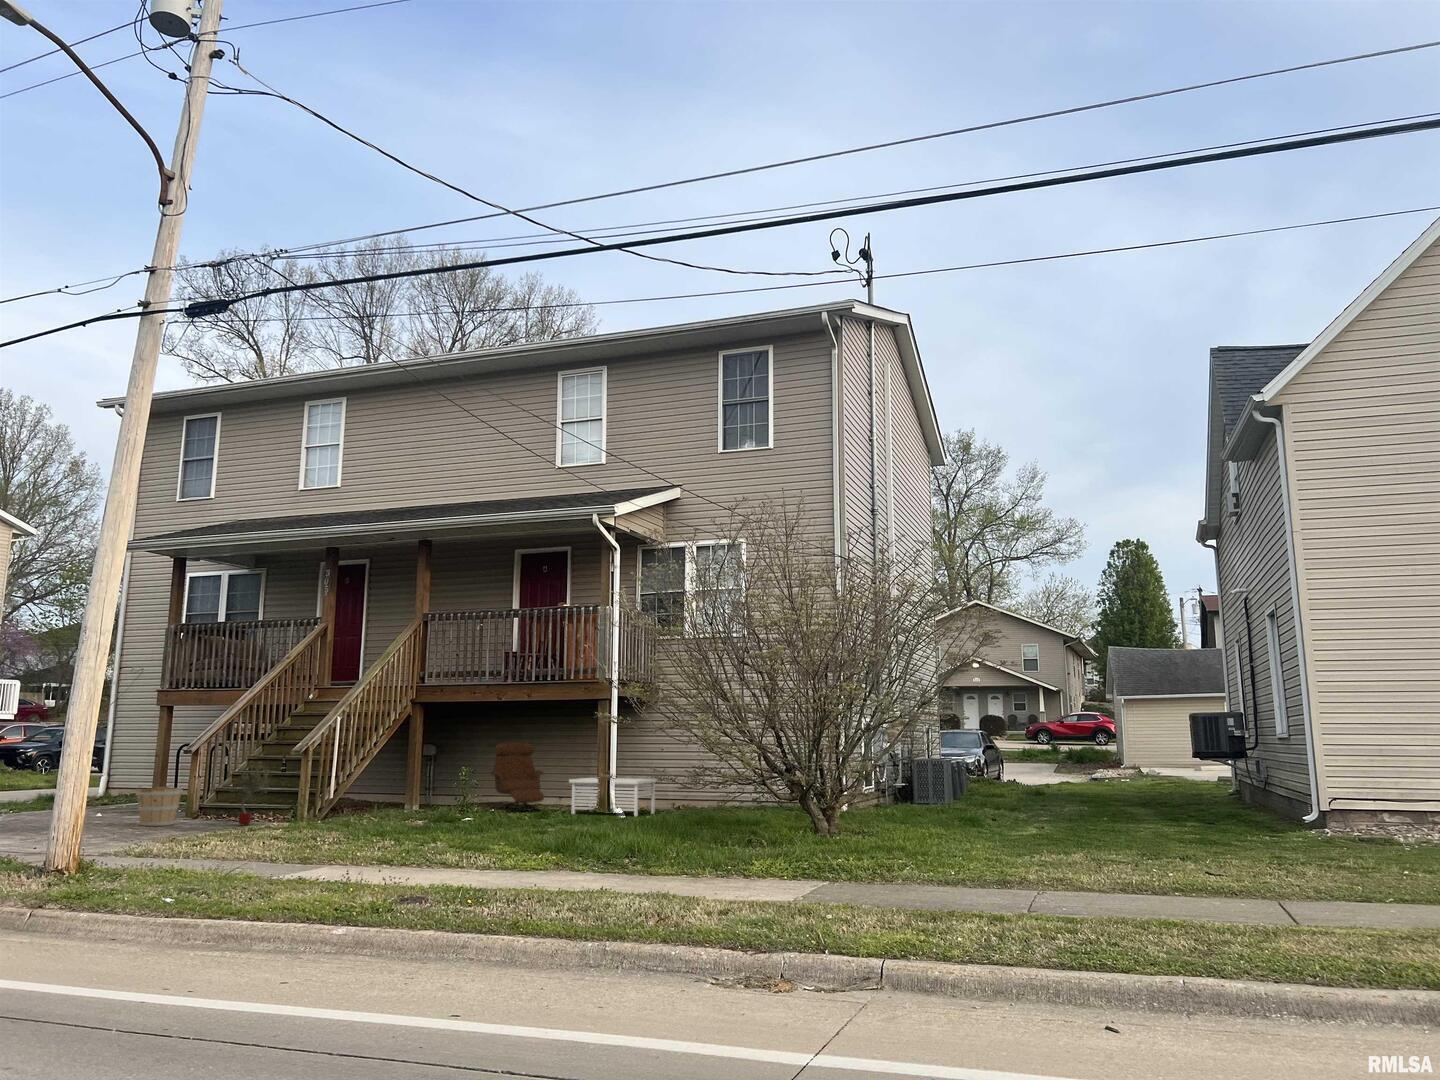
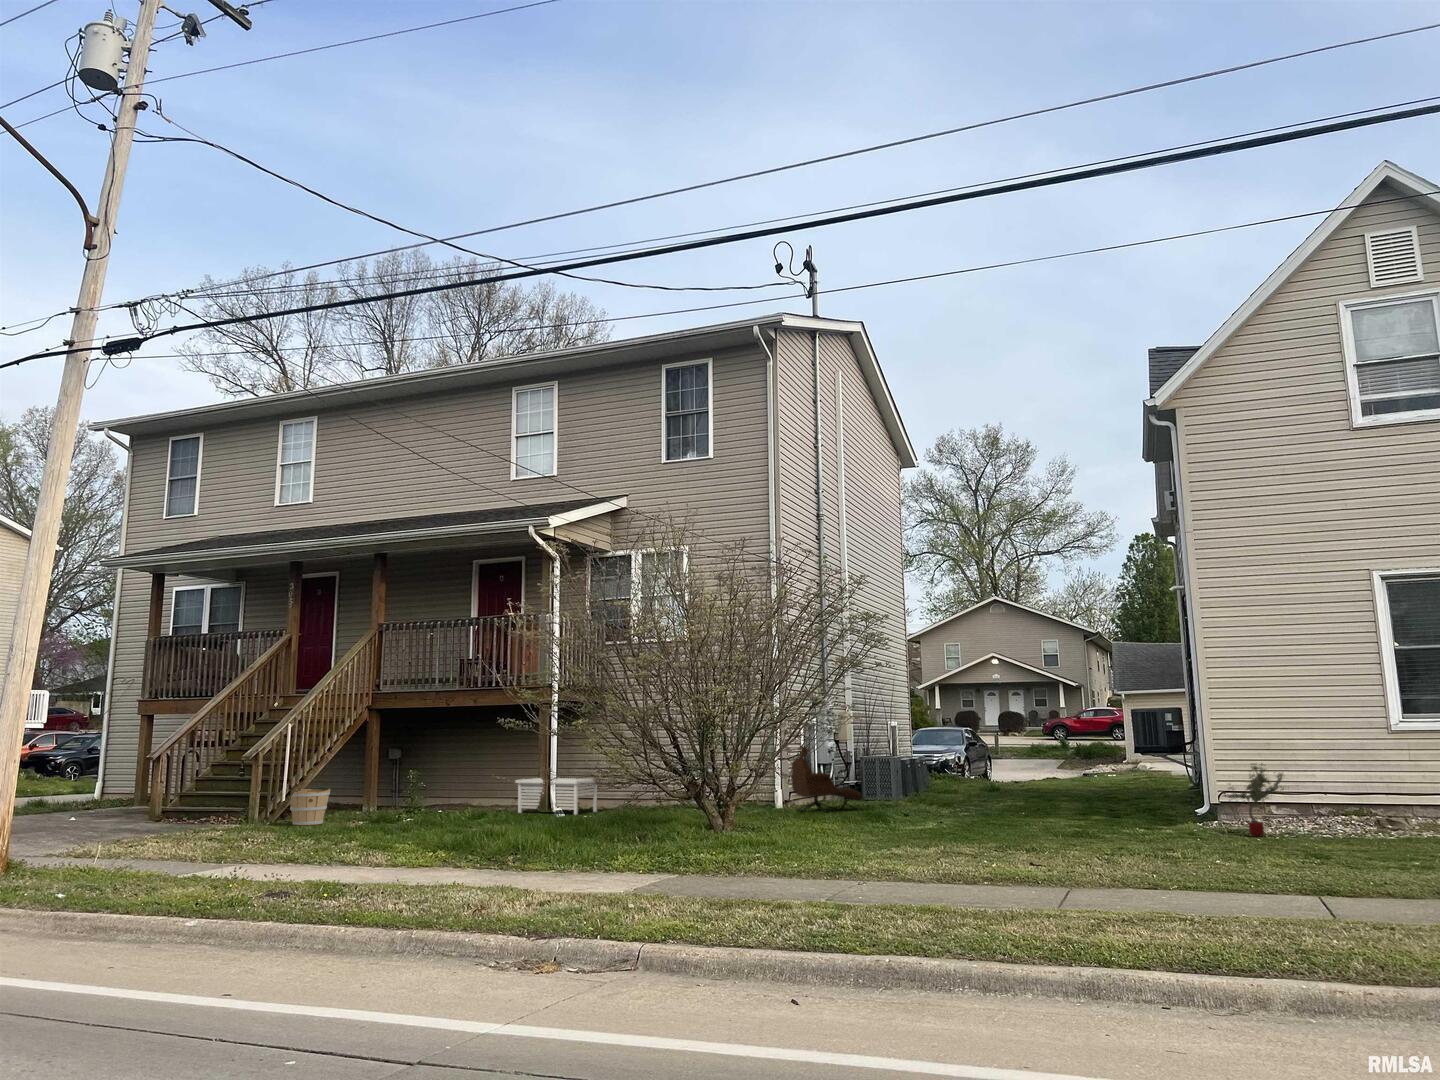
lounge chair: present [491,742,544,812] -> present [791,744,863,812]
potted tree: present [227,761,269,825] -> present [1224,764,1284,837]
wooden bucket: present [136,787,183,826] -> present [289,789,330,825]

